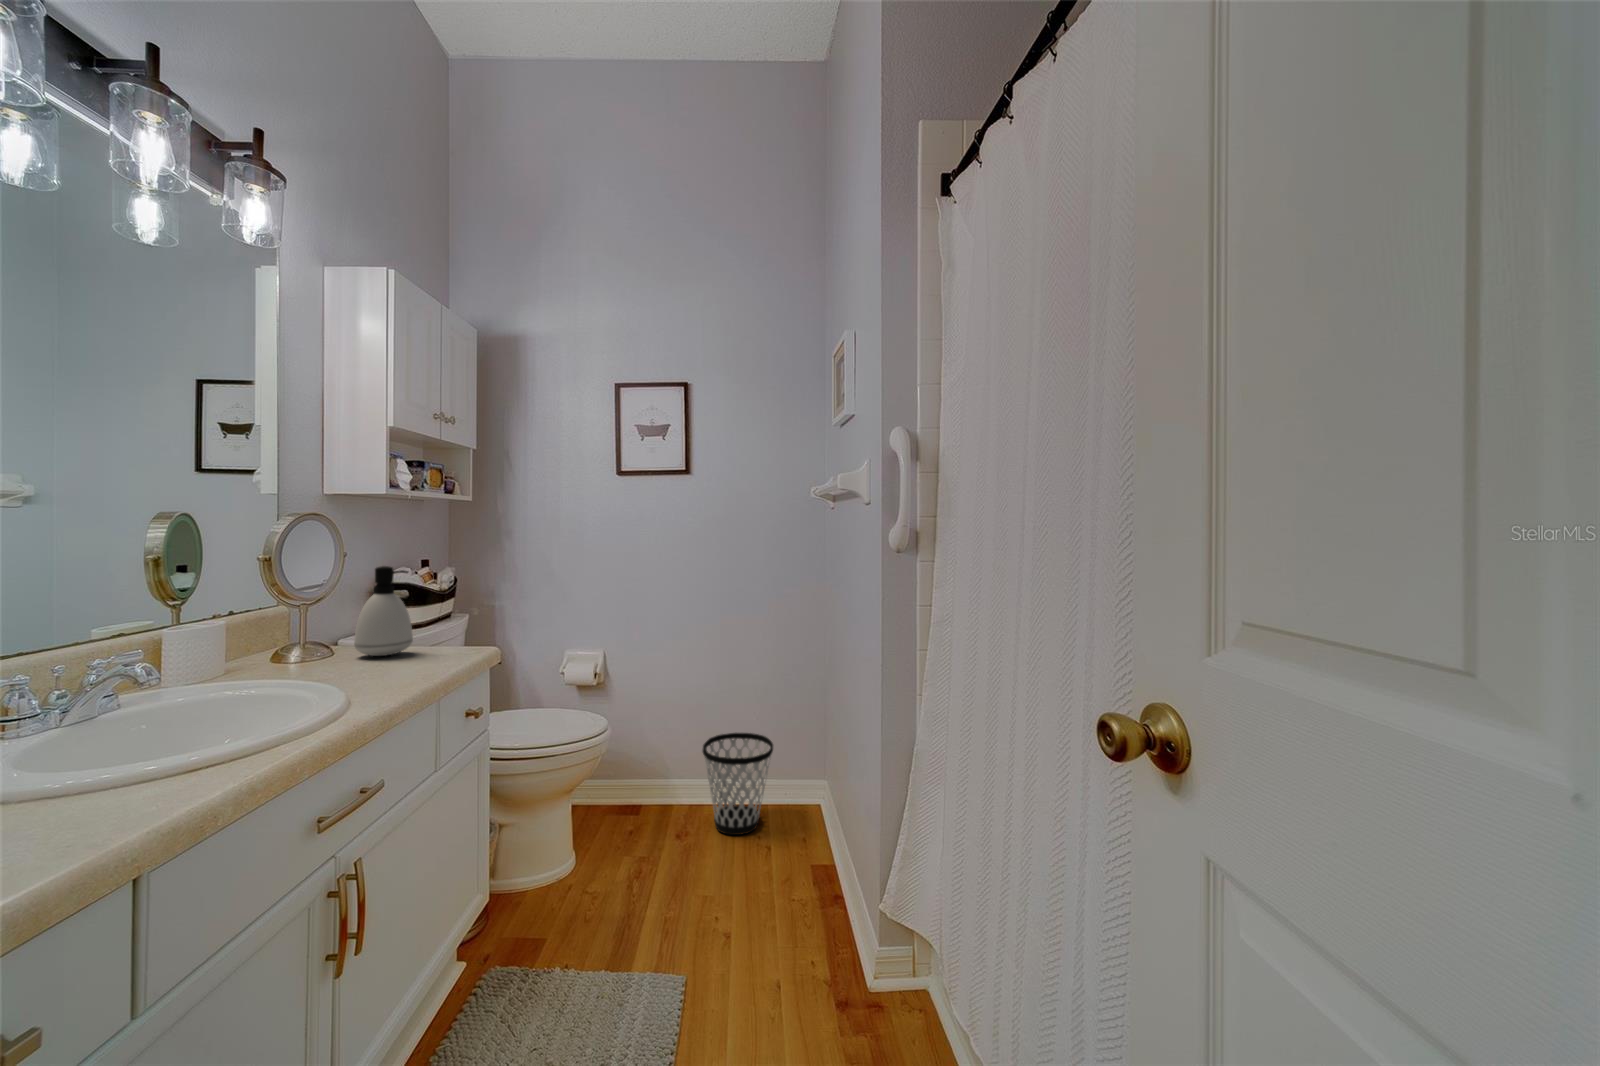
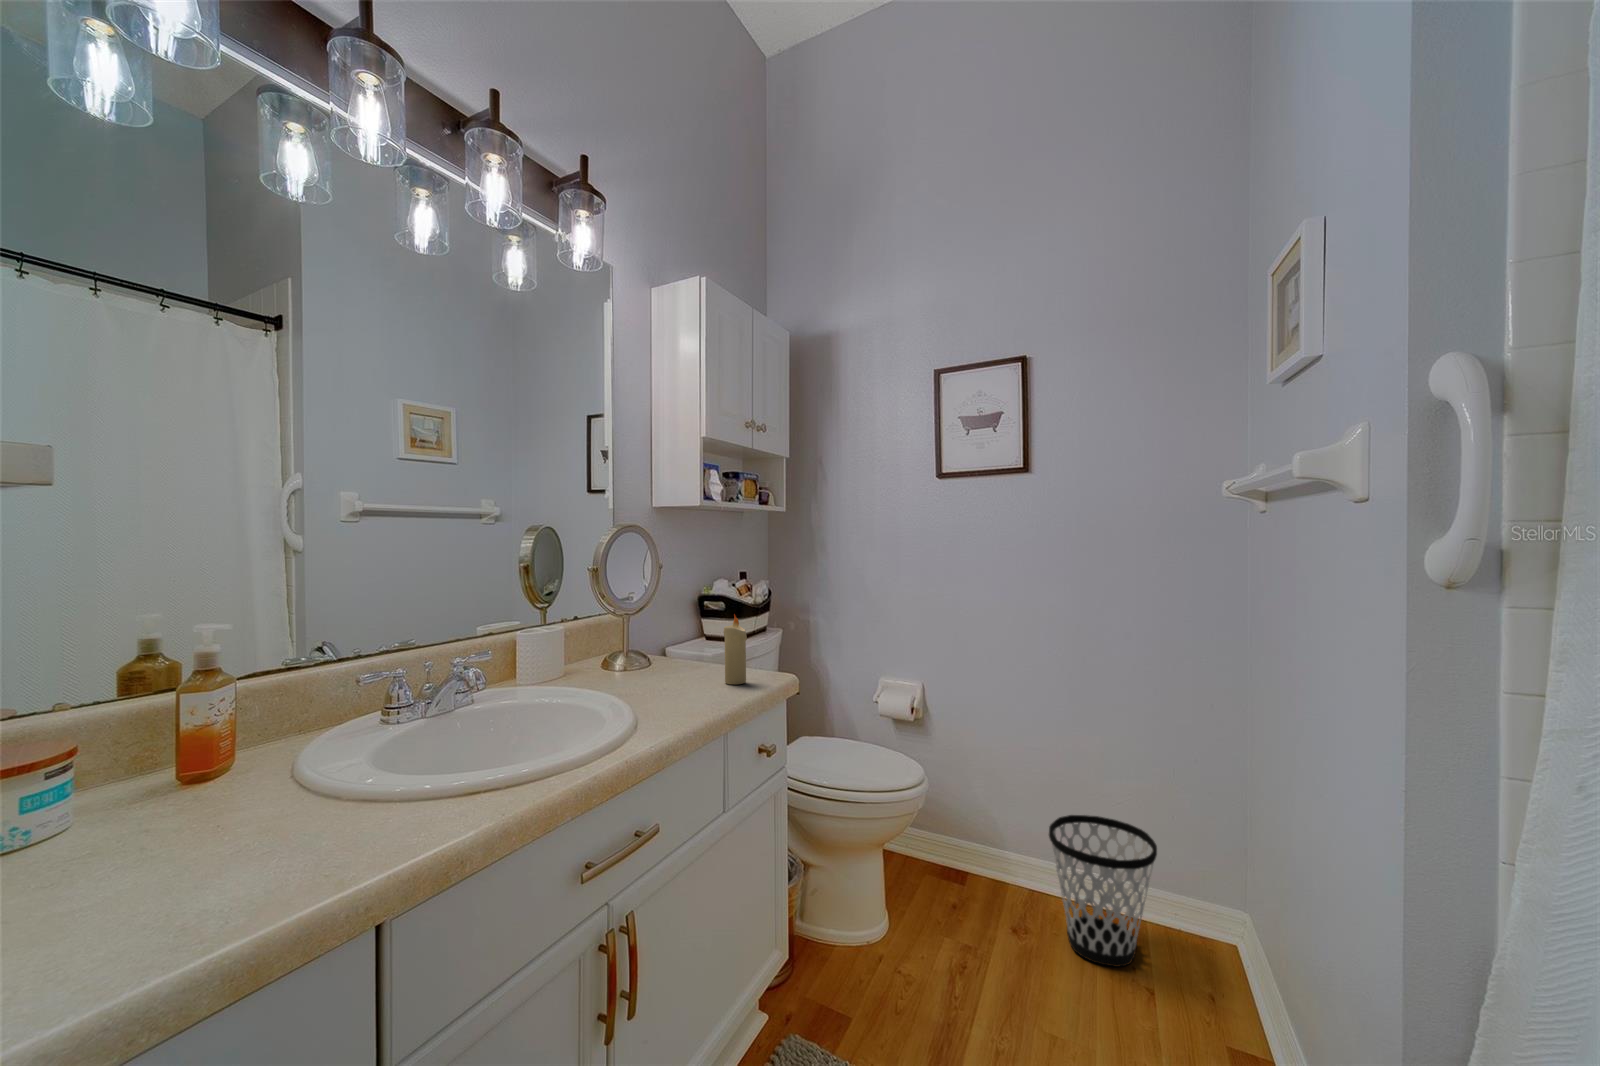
soap dispenser: present [354,566,413,656] -> none [664,579,715,673]
candle: none [427,597,452,660] -> present [723,614,747,684]

